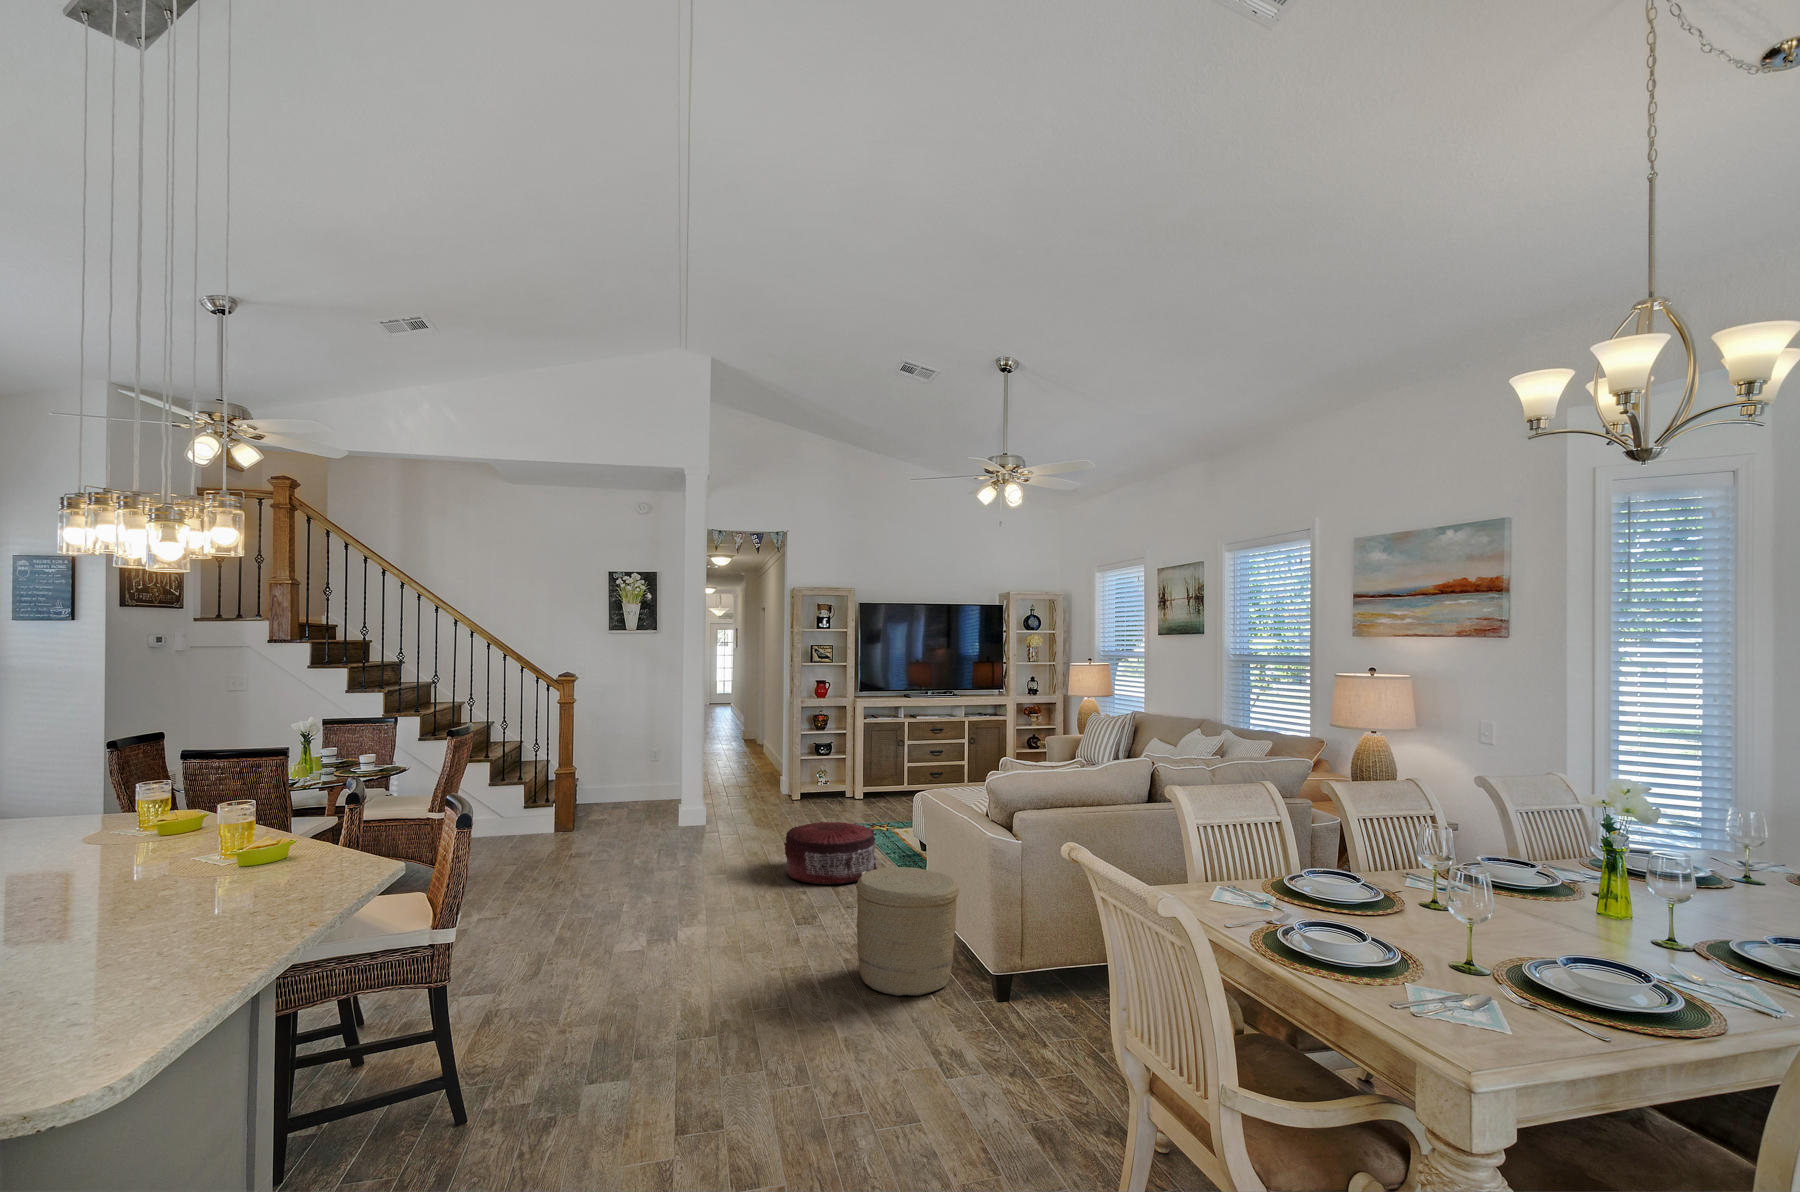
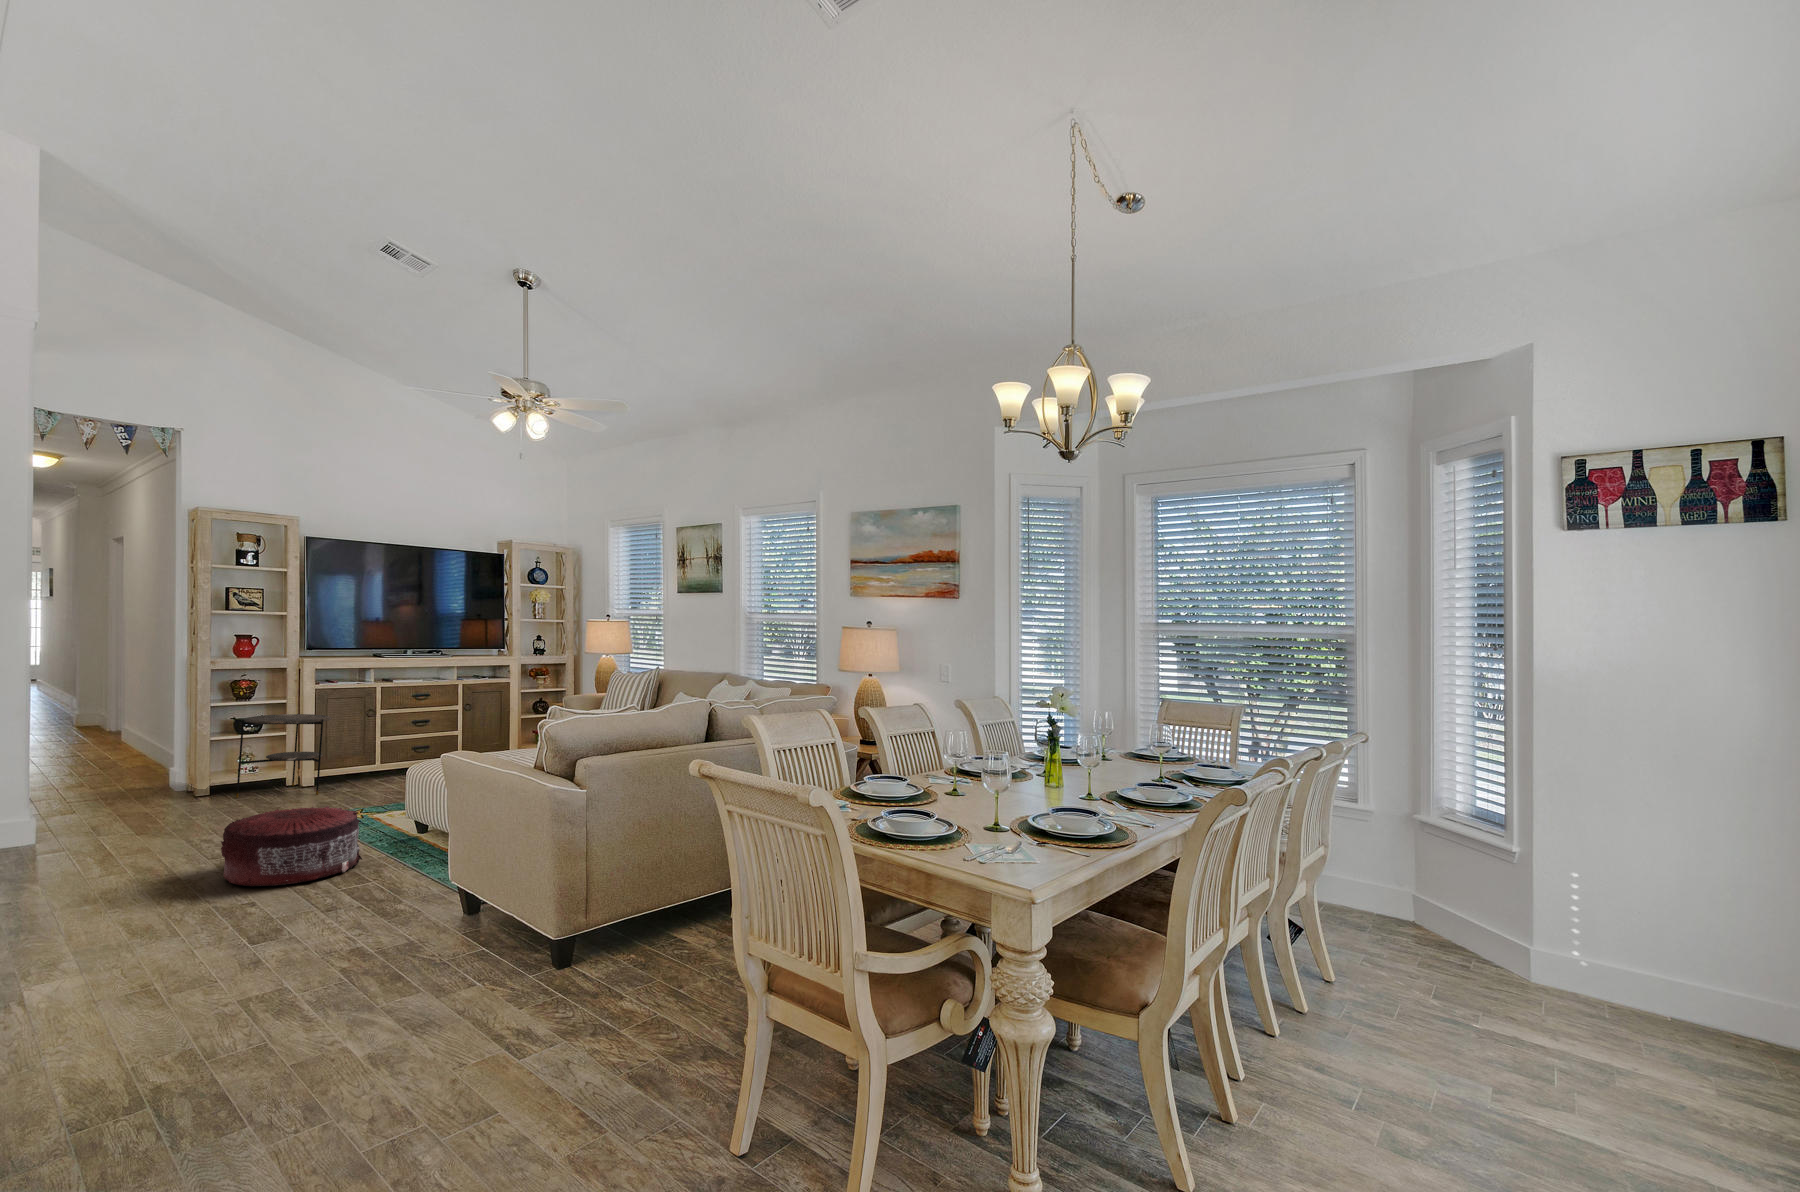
side table: none [809,740,872,810] -> present [236,714,332,798]
woven basket: present [857,867,959,996] -> none [367,840,504,989]

